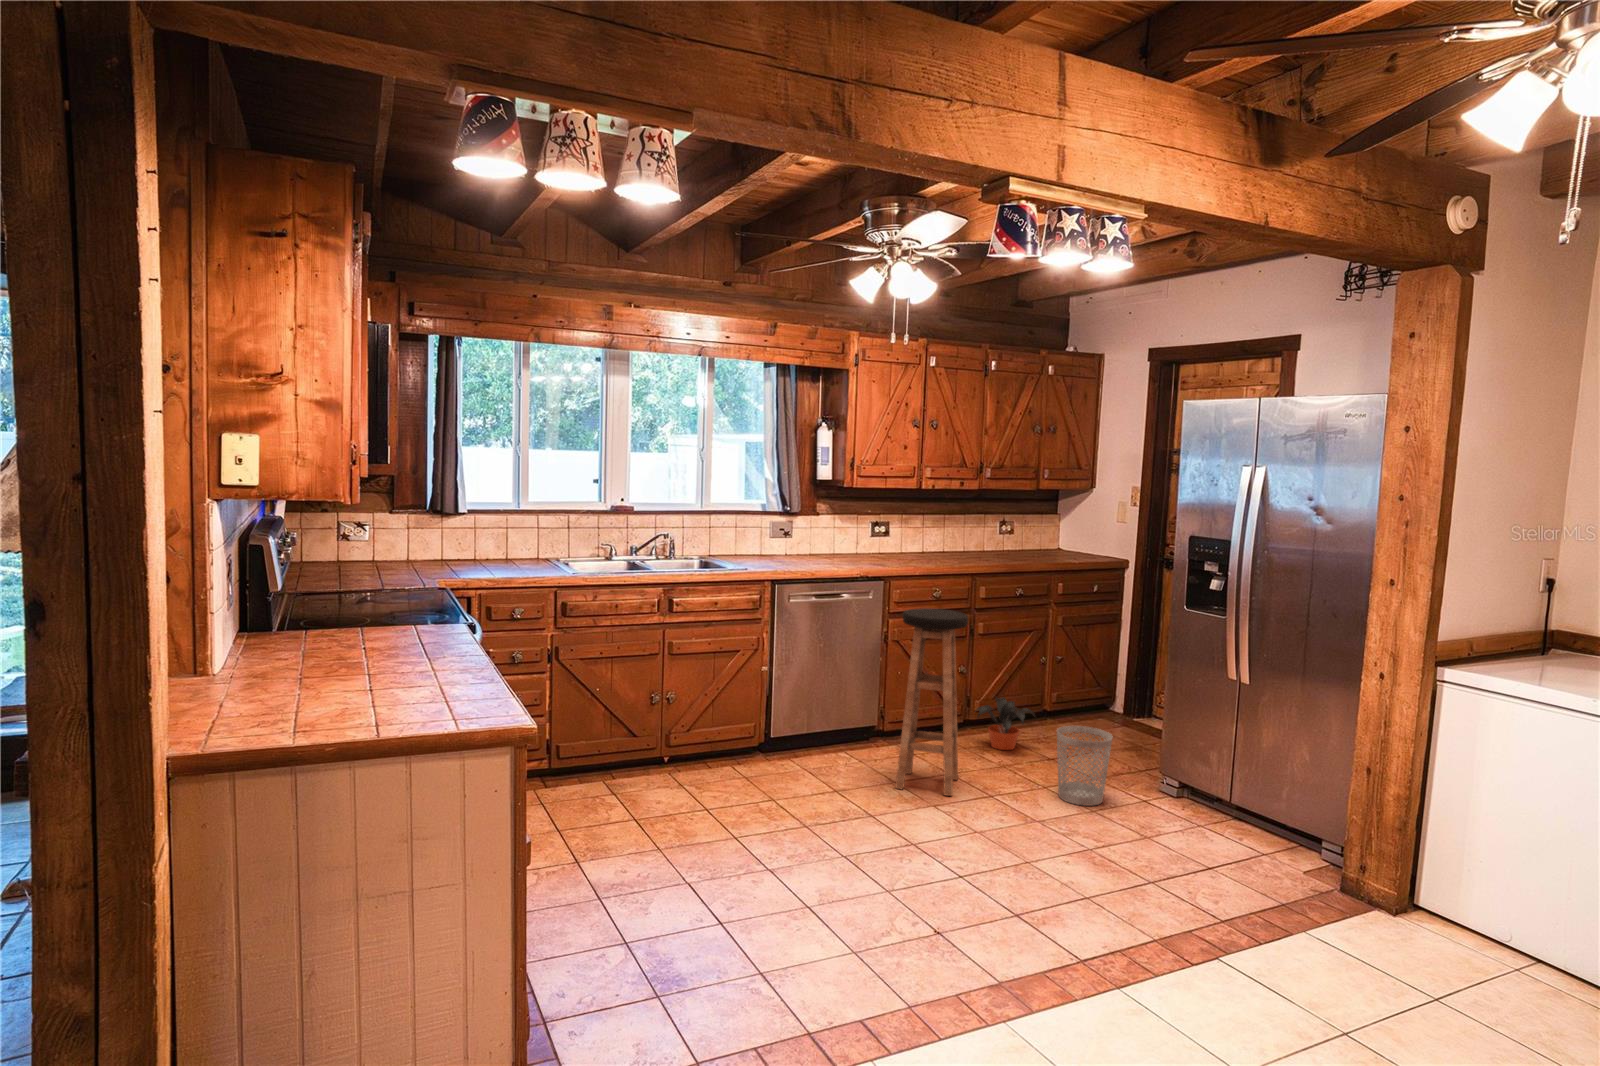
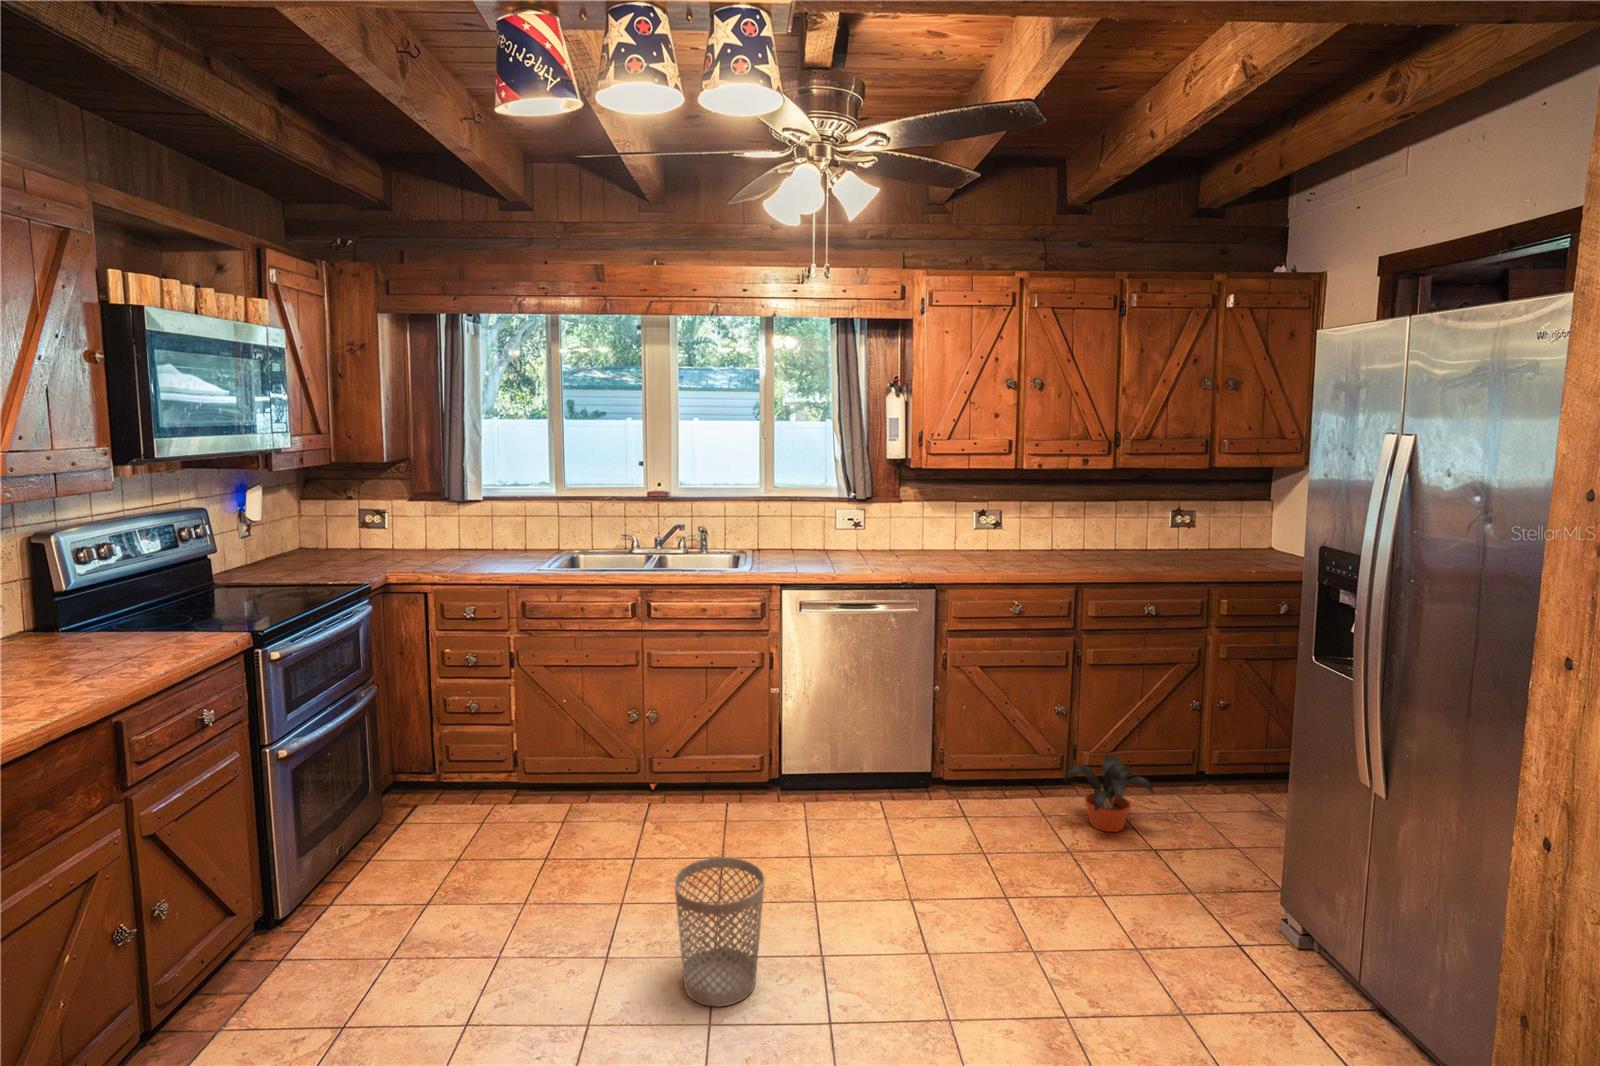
bar stool: present [895,608,968,796] -> none [890,633,994,898]
wastebasket: present [1057,726,1112,806] -> present [674,857,765,1006]

